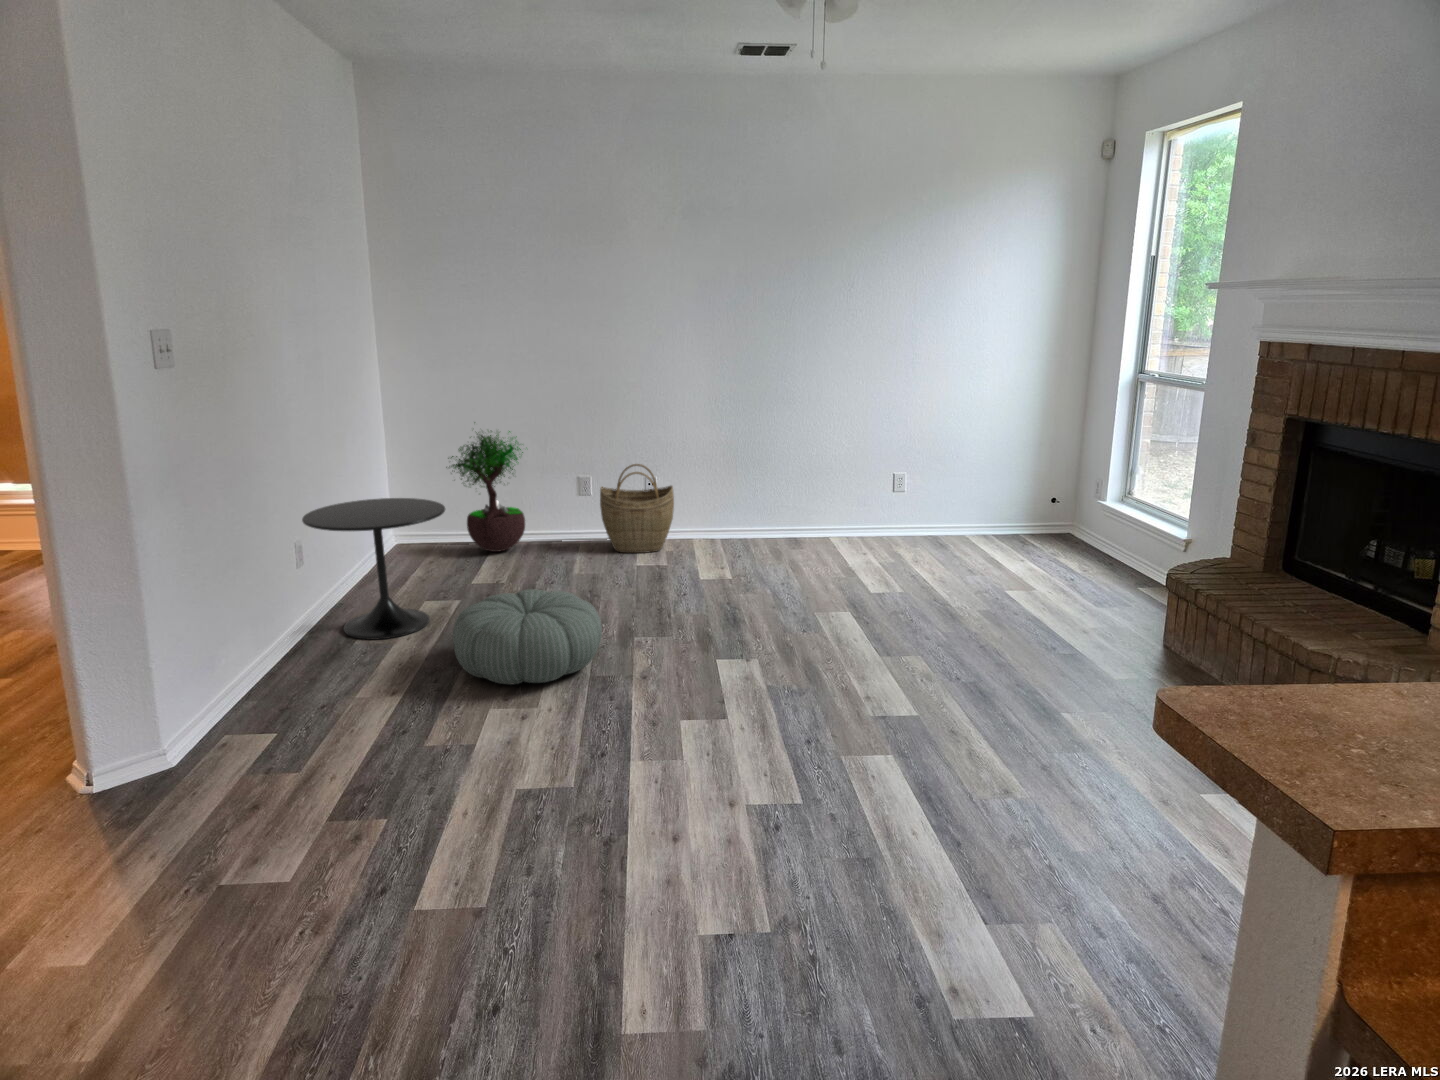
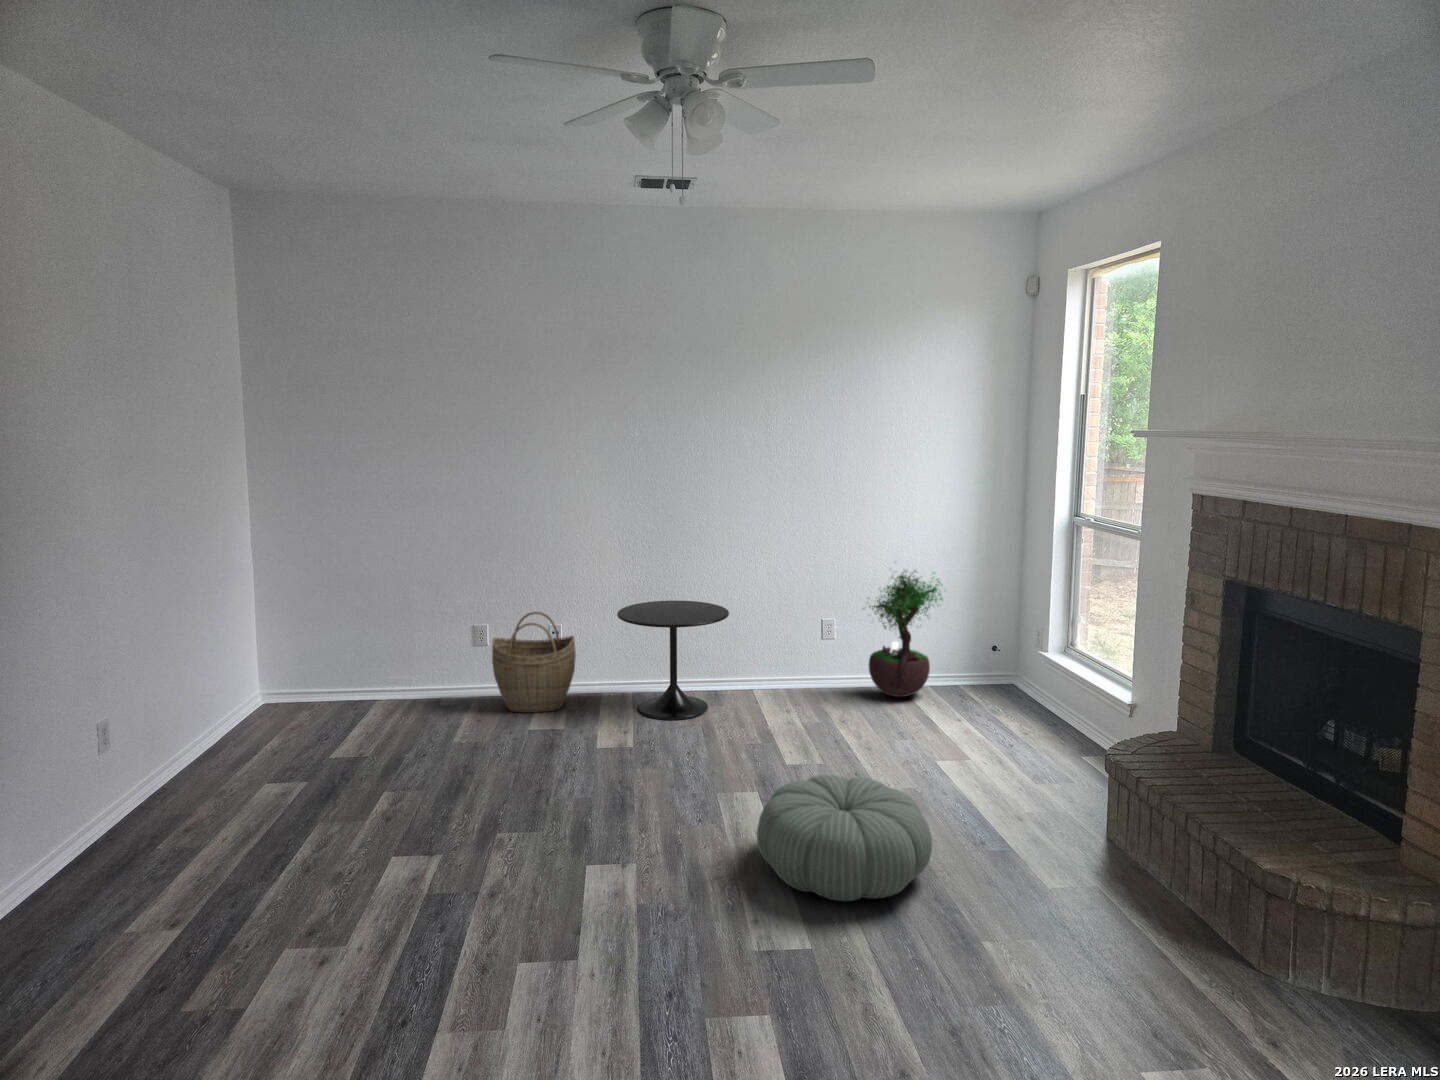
potted tree: present [446,422,525,552] -> present [863,568,943,697]
side table: present [302,498,445,639] -> present [617,601,729,720]
pouf: present [453,589,602,685] -> present [757,775,932,901]

